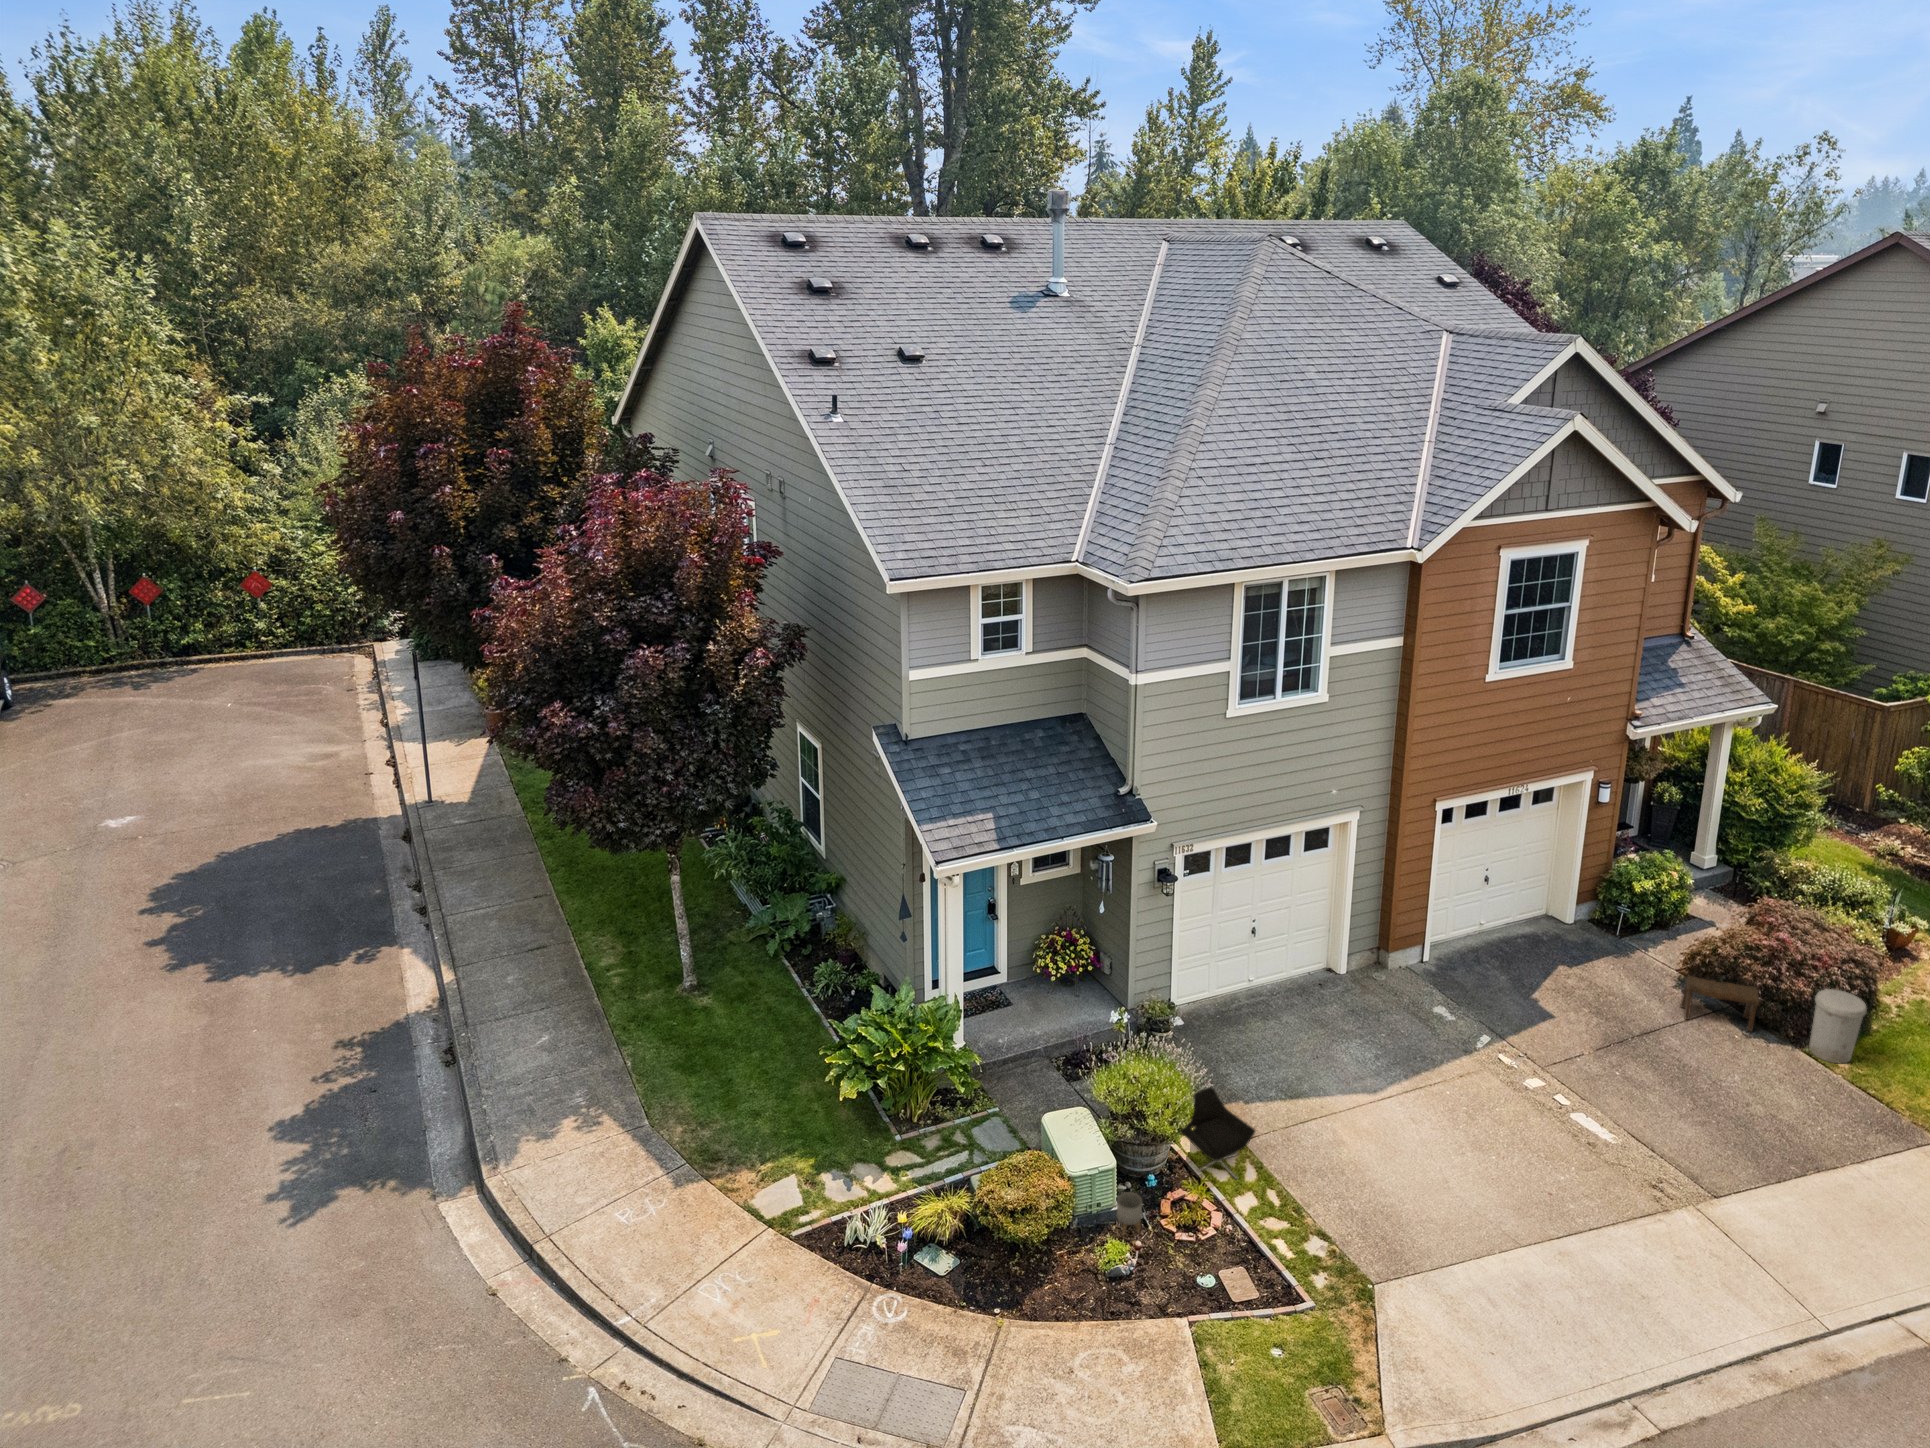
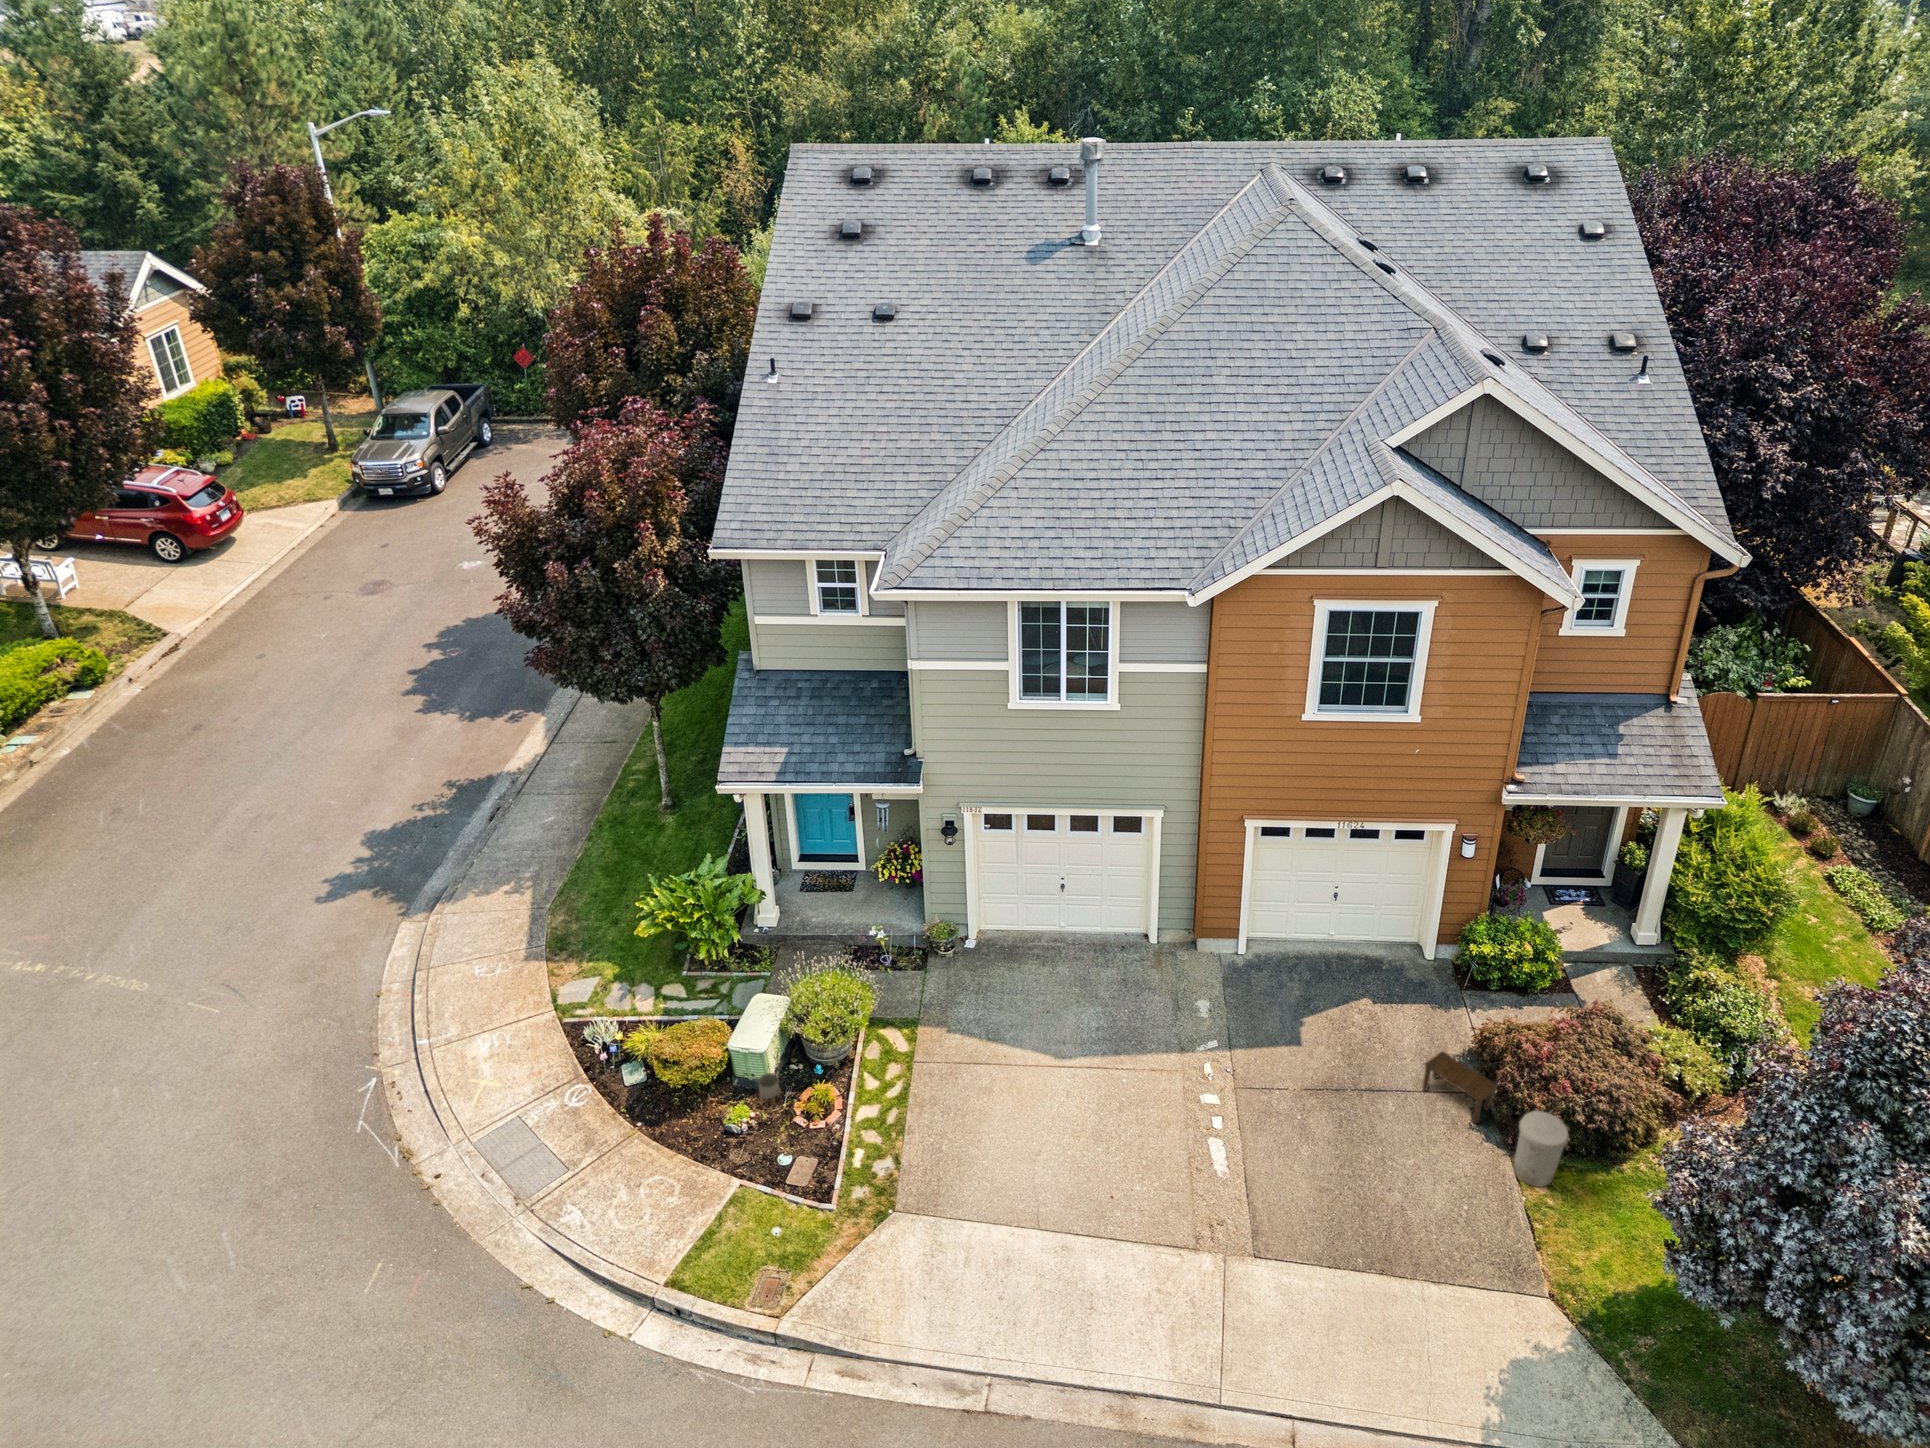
lounge chair: present [1181,1087,1255,1179] -> none [853,1013,910,1091]

